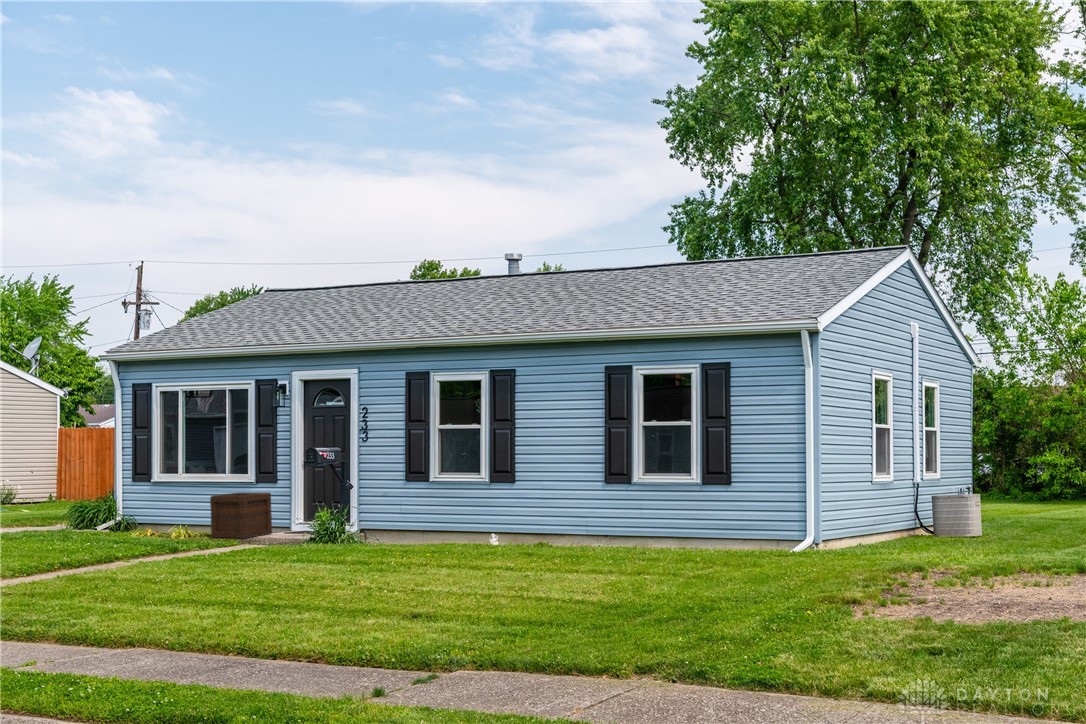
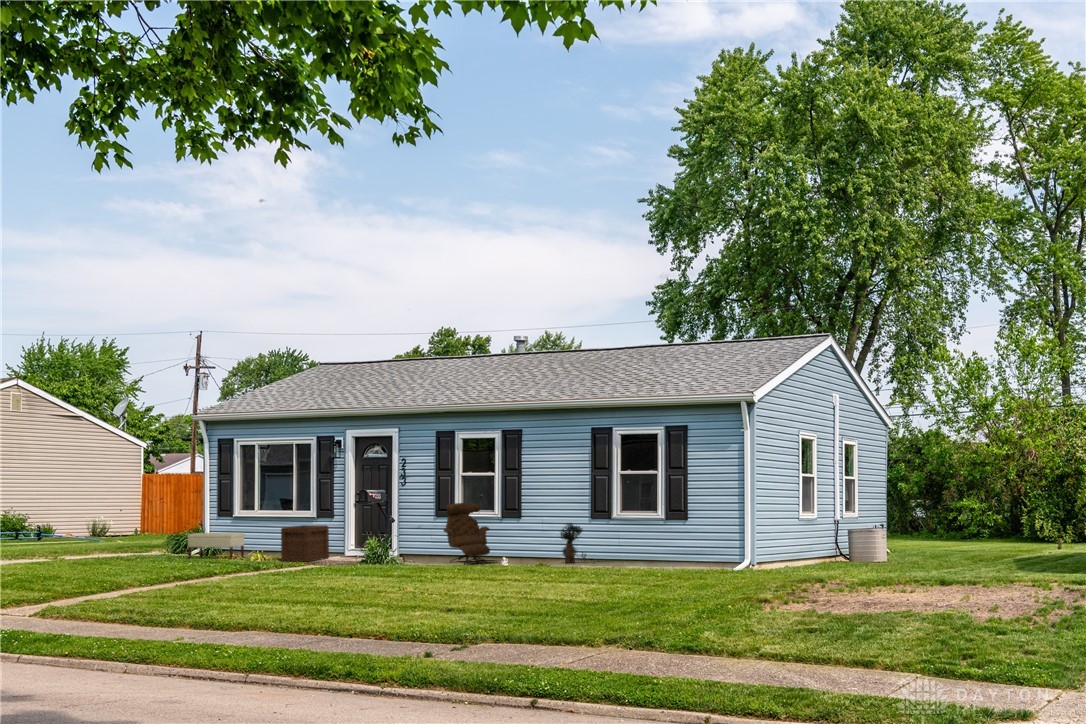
lounge chair: none [415,463,475,543] -> present [444,503,490,564]
potted plant: none [561,488,599,541] -> present [561,523,586,563]
bench: none [96,502,167,535] -> present [188,533,244,559]

